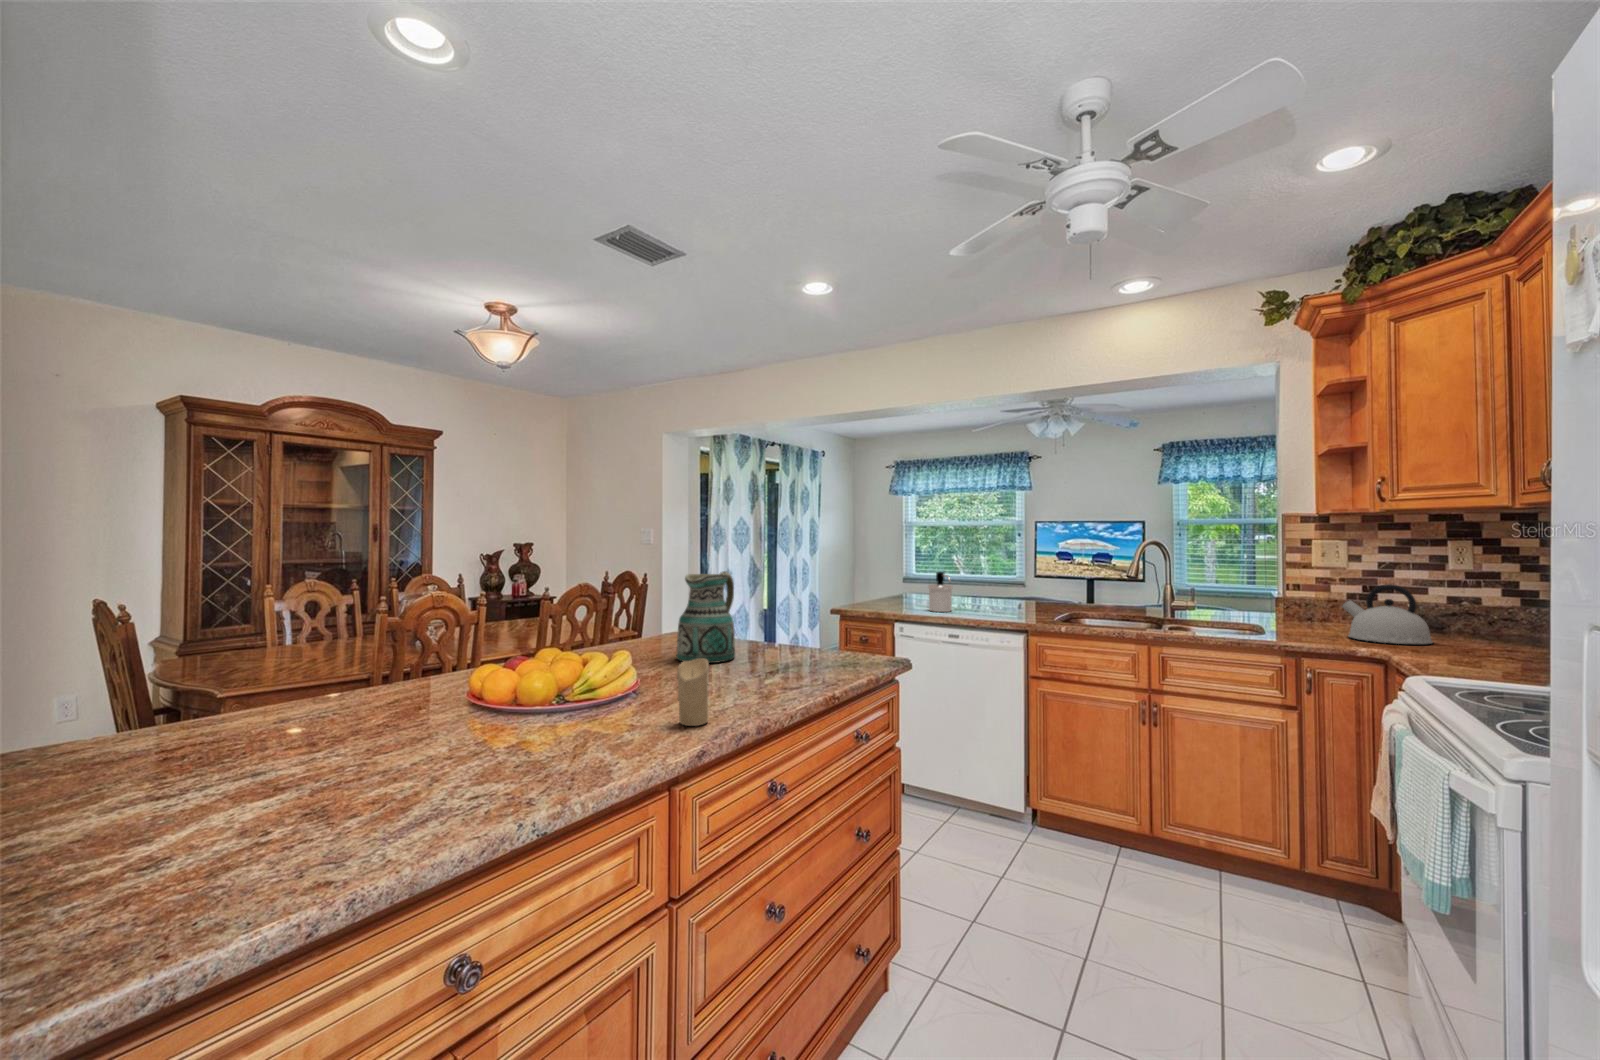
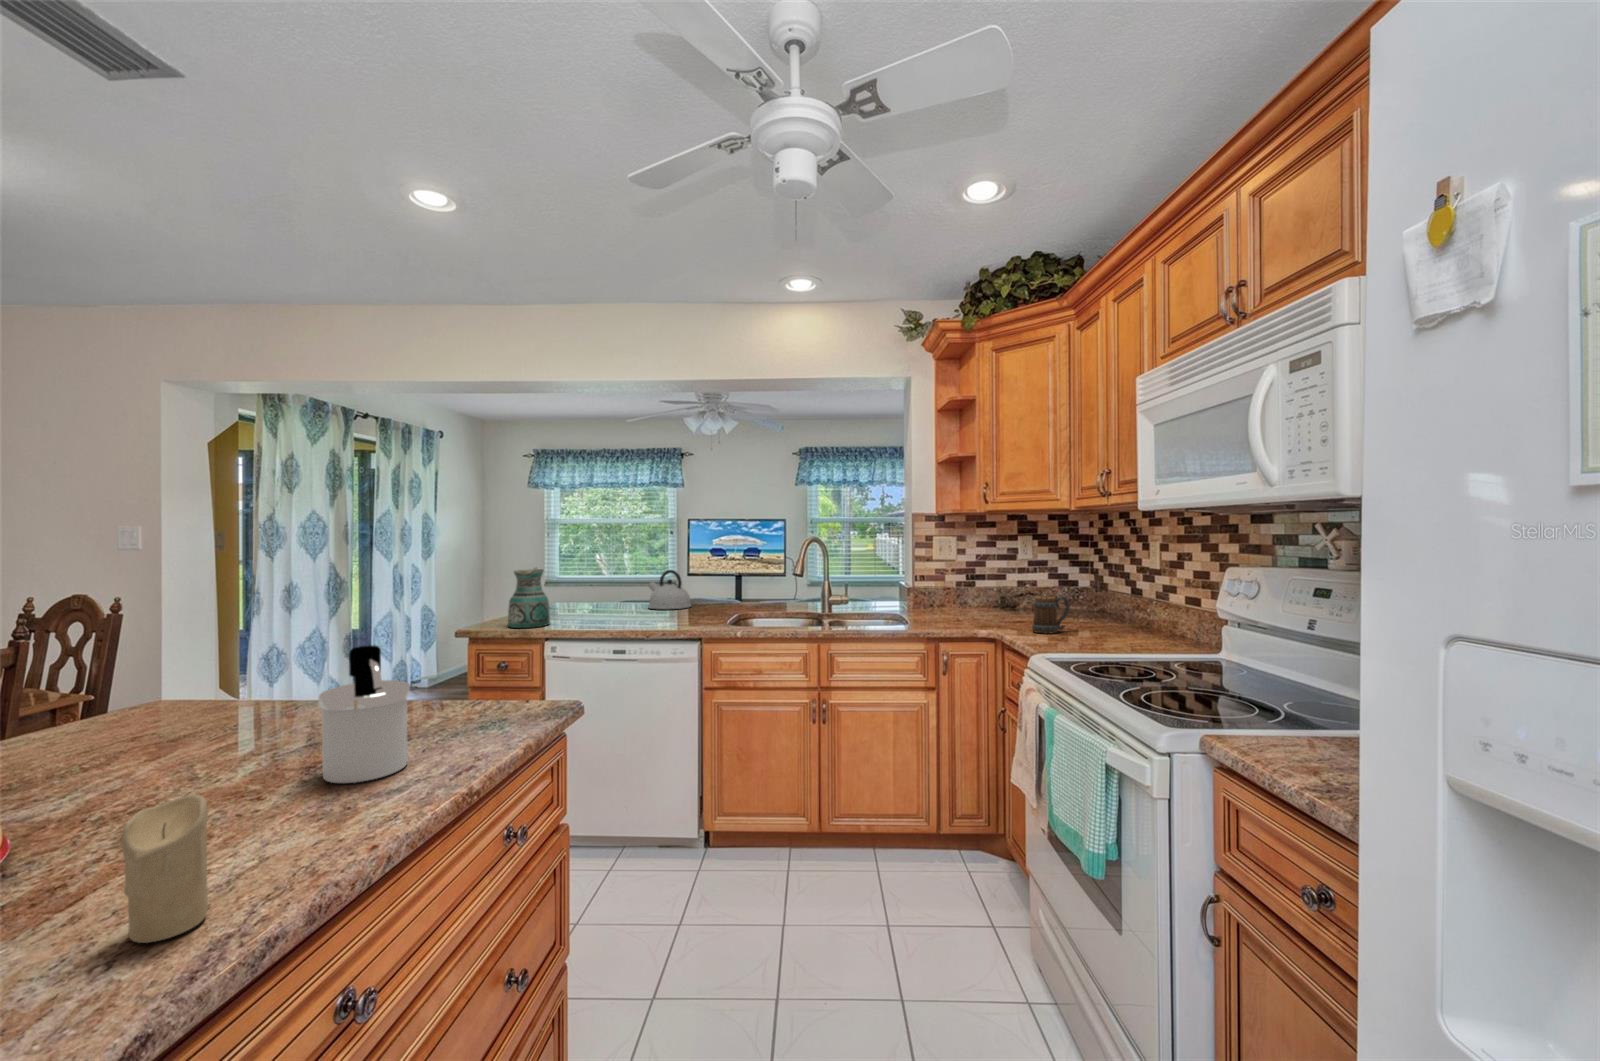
ceramic pitcher: present [676,571,735,663] -> present [508,568,550,628]
soap dispenser: present [928,572,952,612] -> present [319,645,410,783]
kettle: present [1342,584,1433,644] -> present [648,570,691,609]
mug: none [1441,611,1505,658] -> present [1032,595,1070,634]

